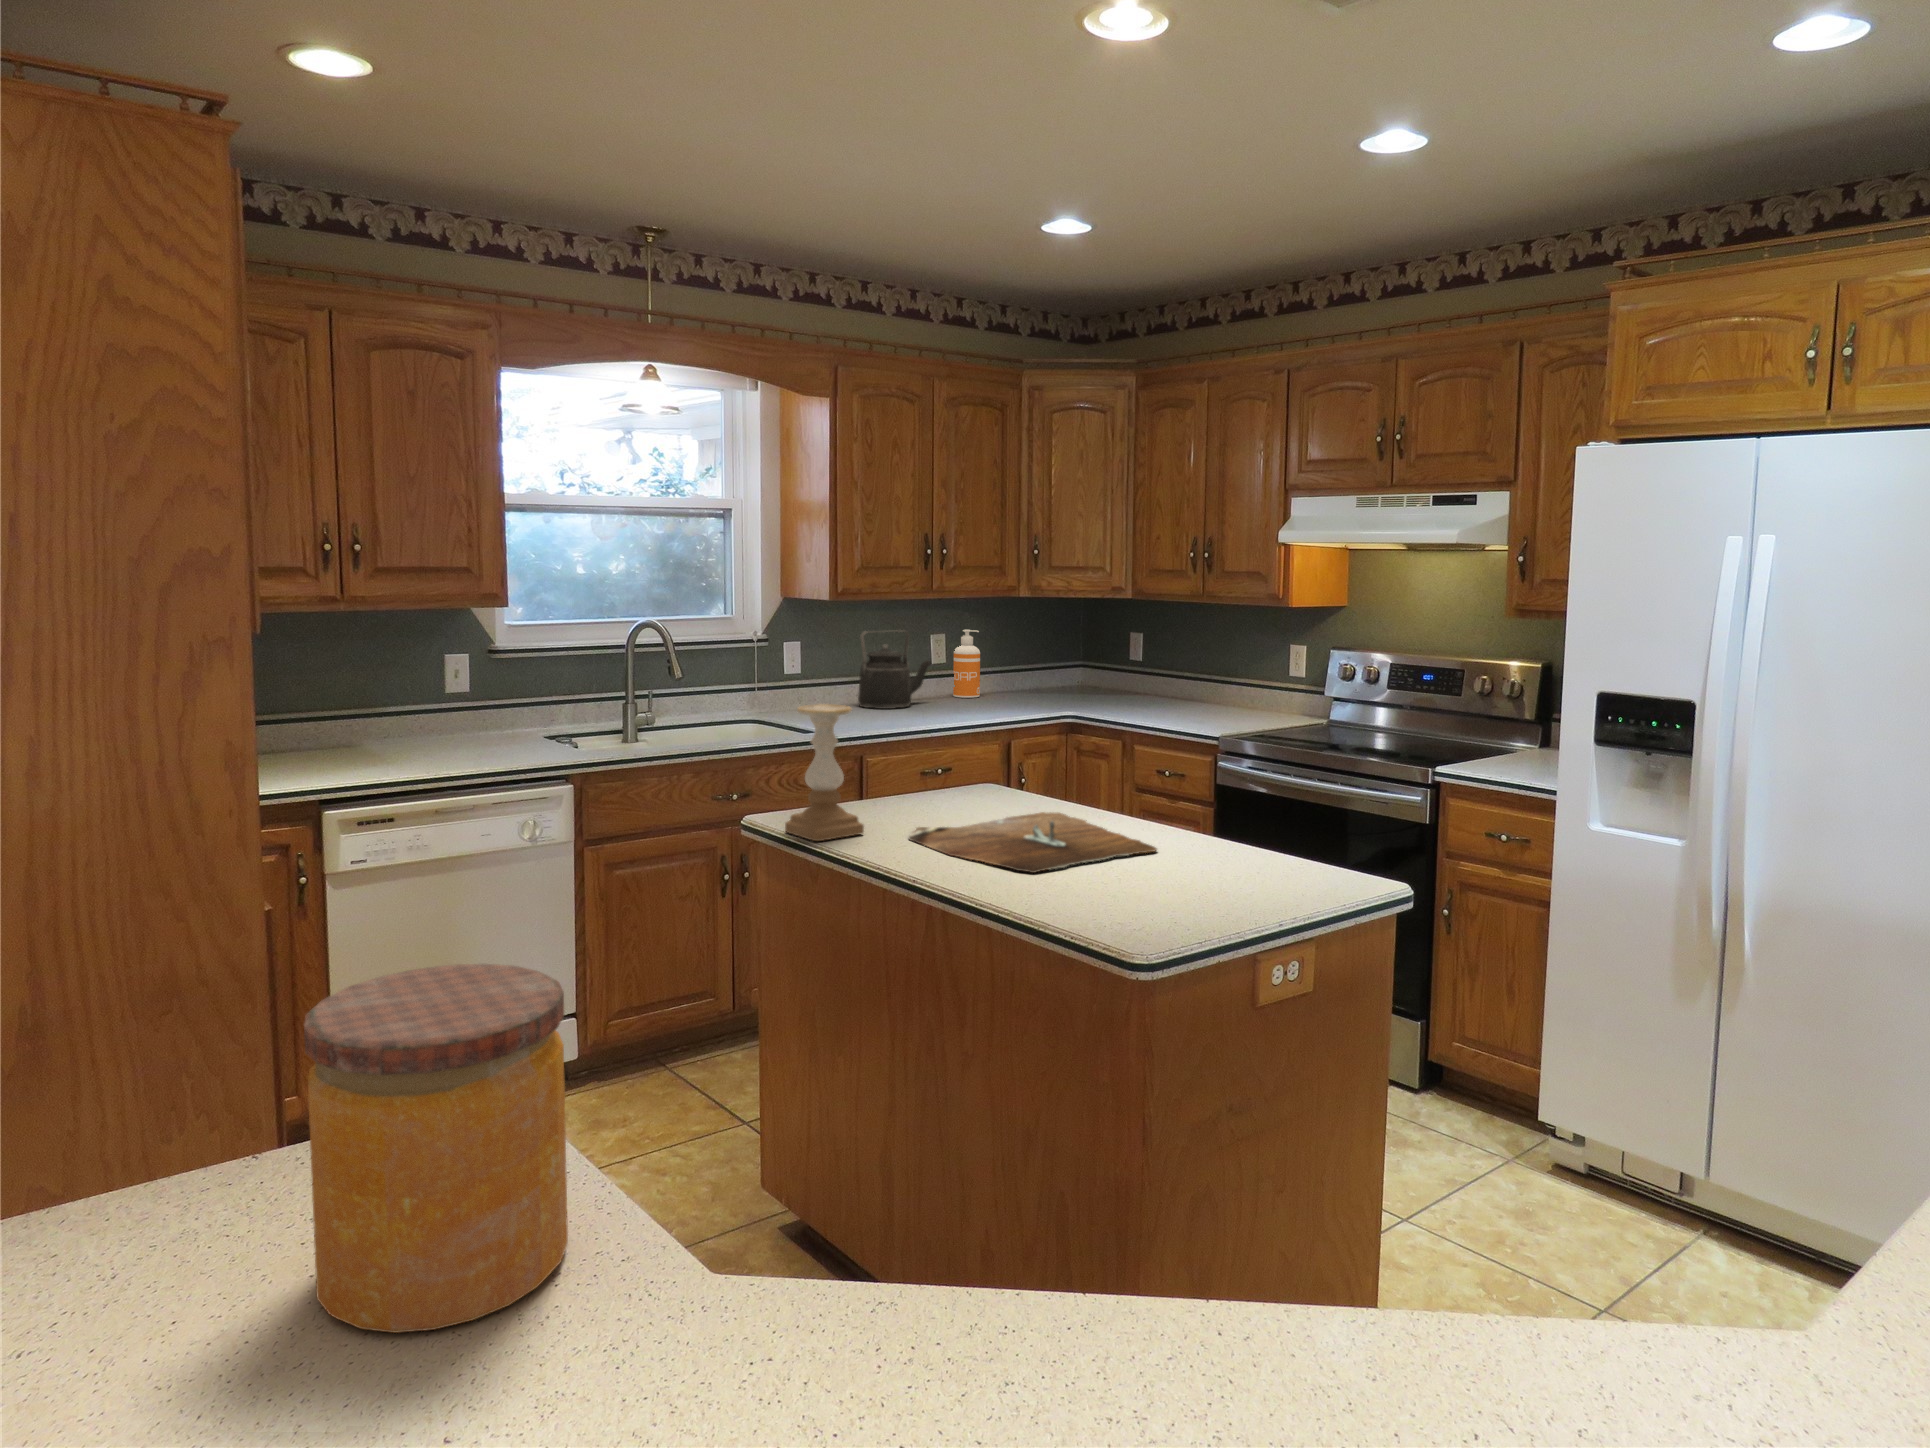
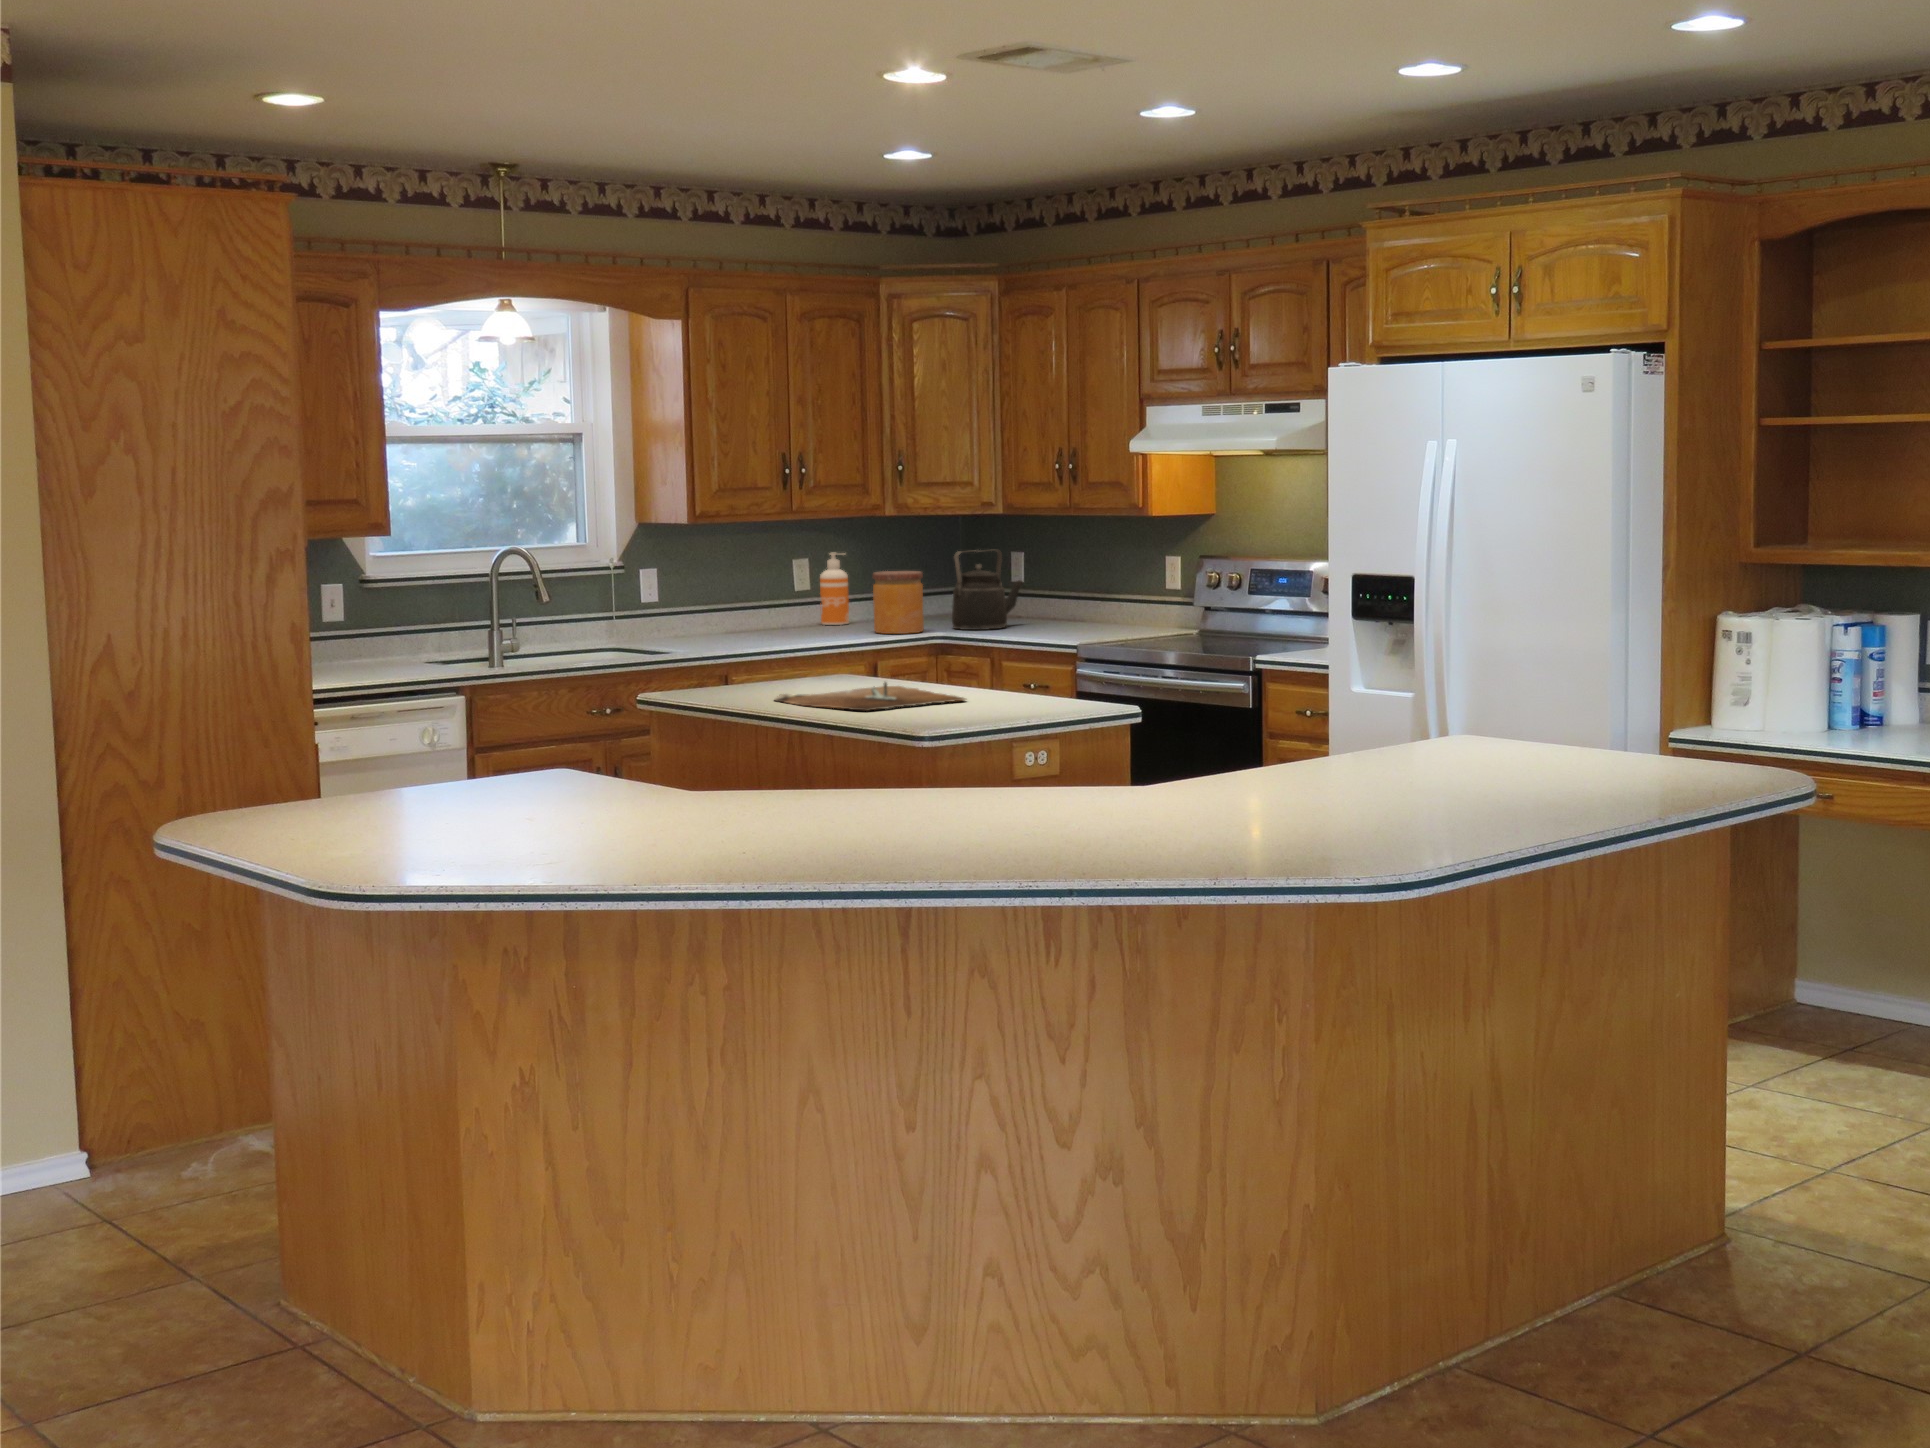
kettle: present [858,630,931,709] -> present [952,550,1023,630]
candle holder: present [785,704,864,841] -> none [676,598,738,703]
jar: present [304,964,568,1333] -> present [873,571,924,634]

